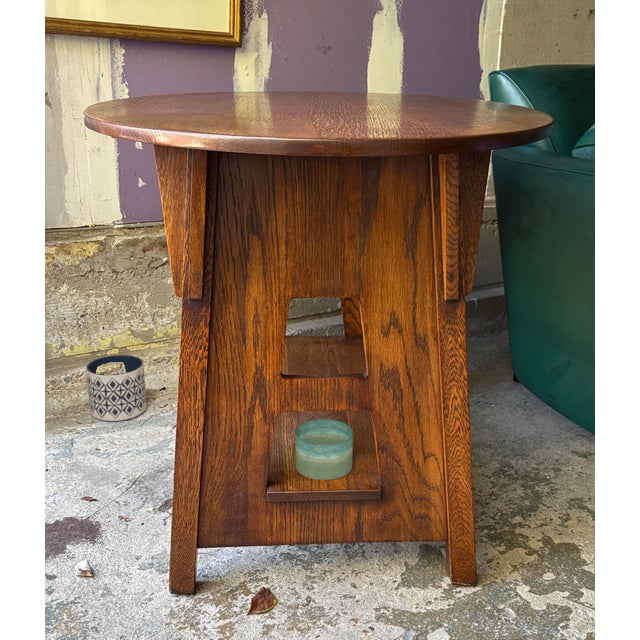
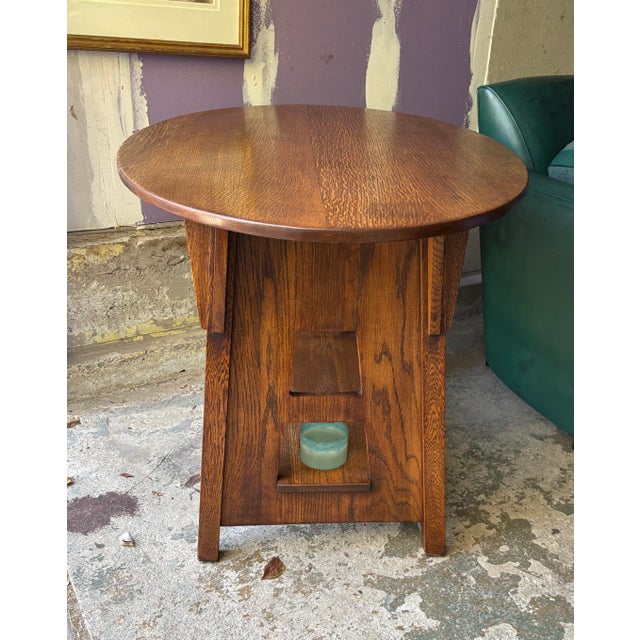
planter: present [86,355,147,421] -> none [117,342,168,401]

